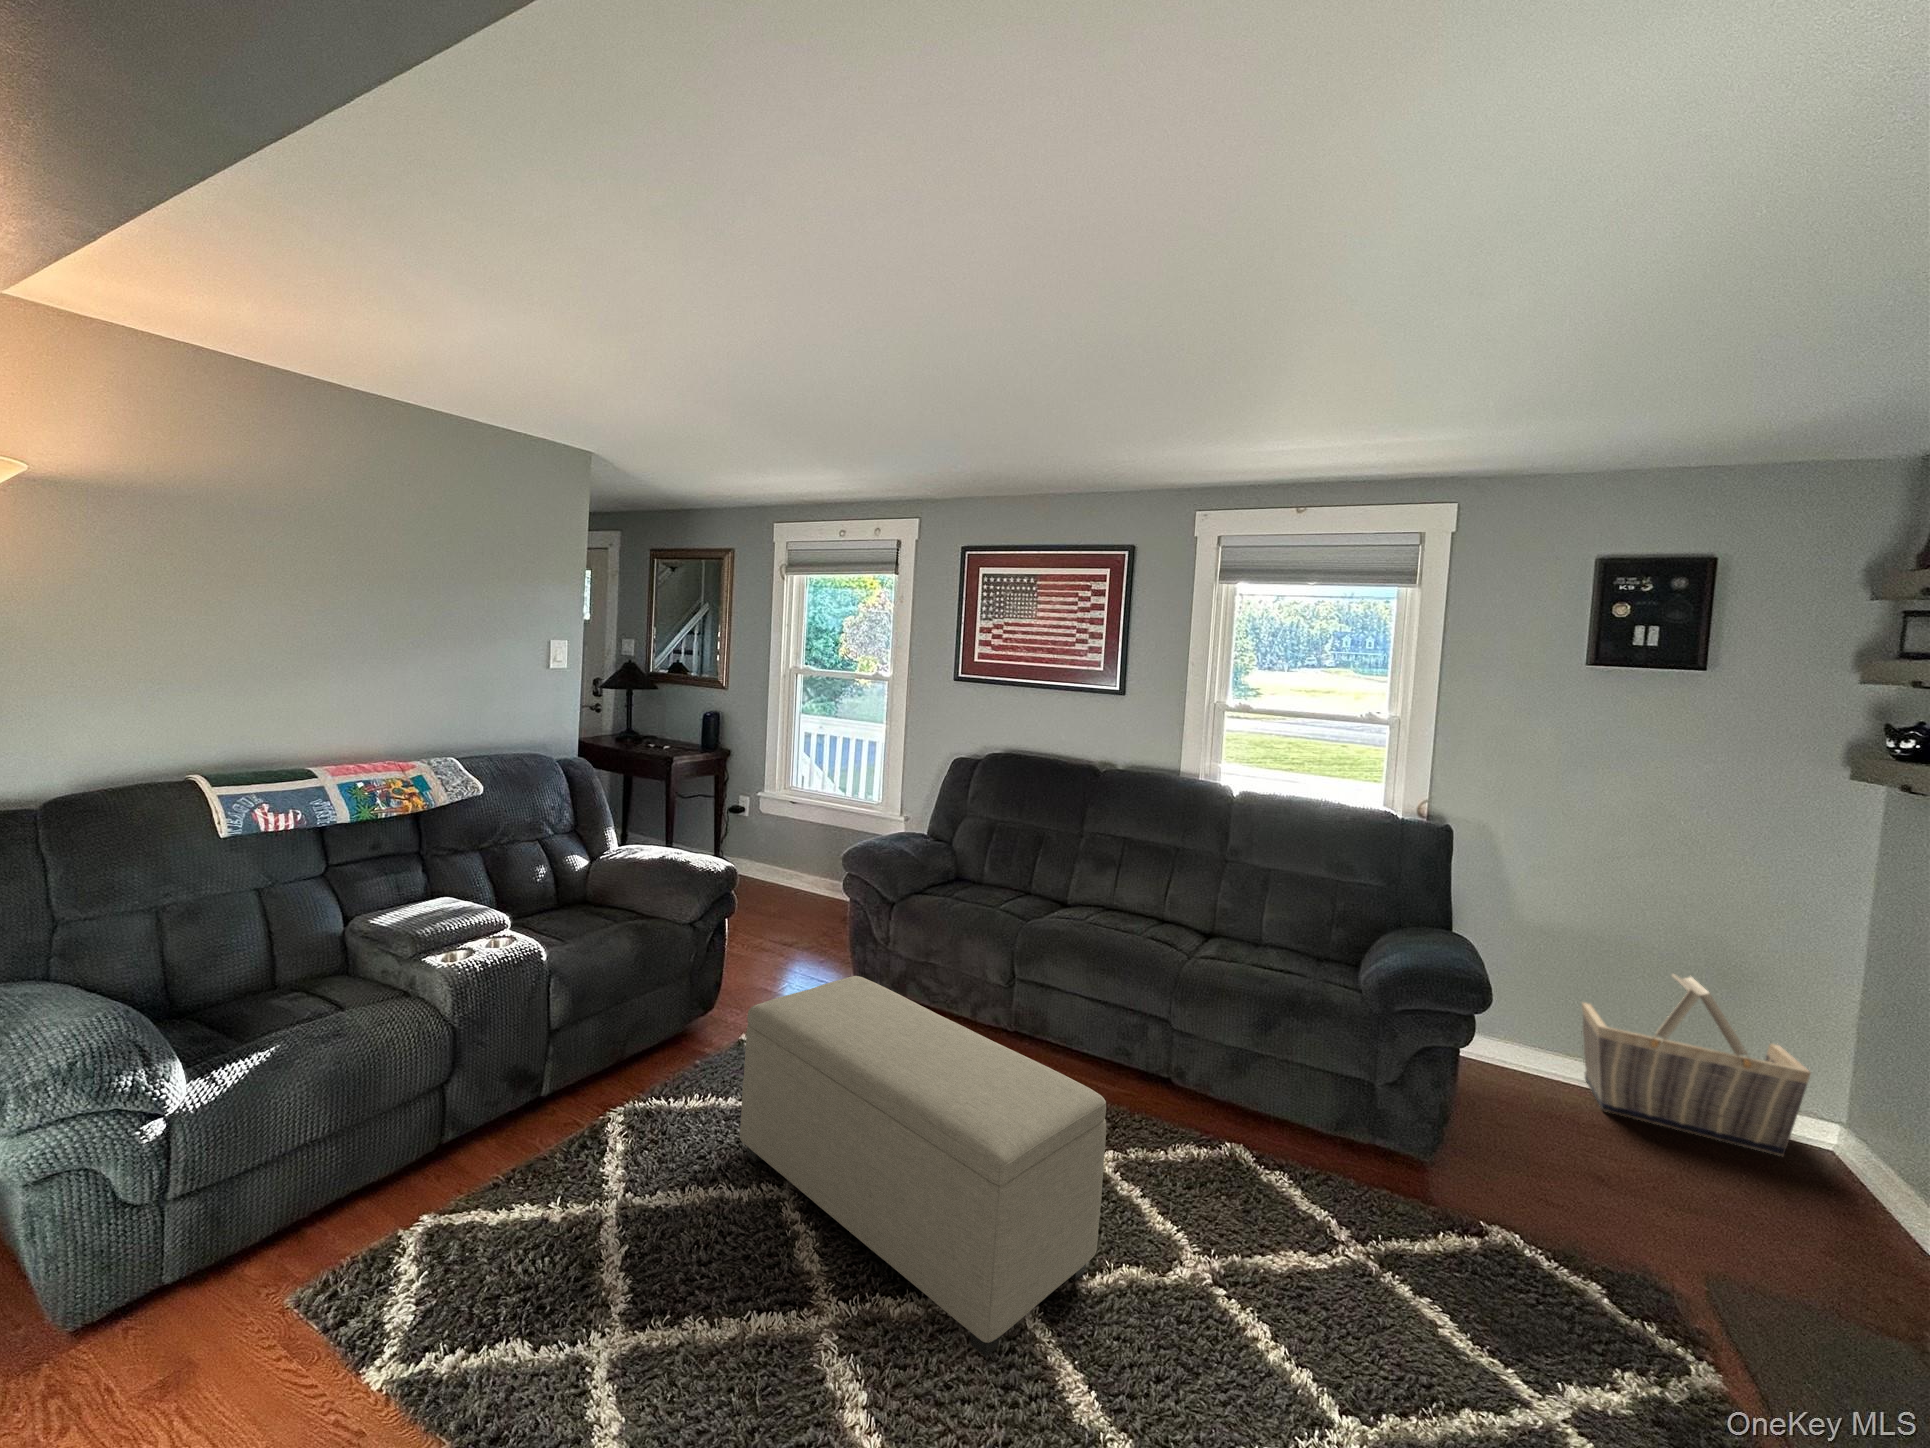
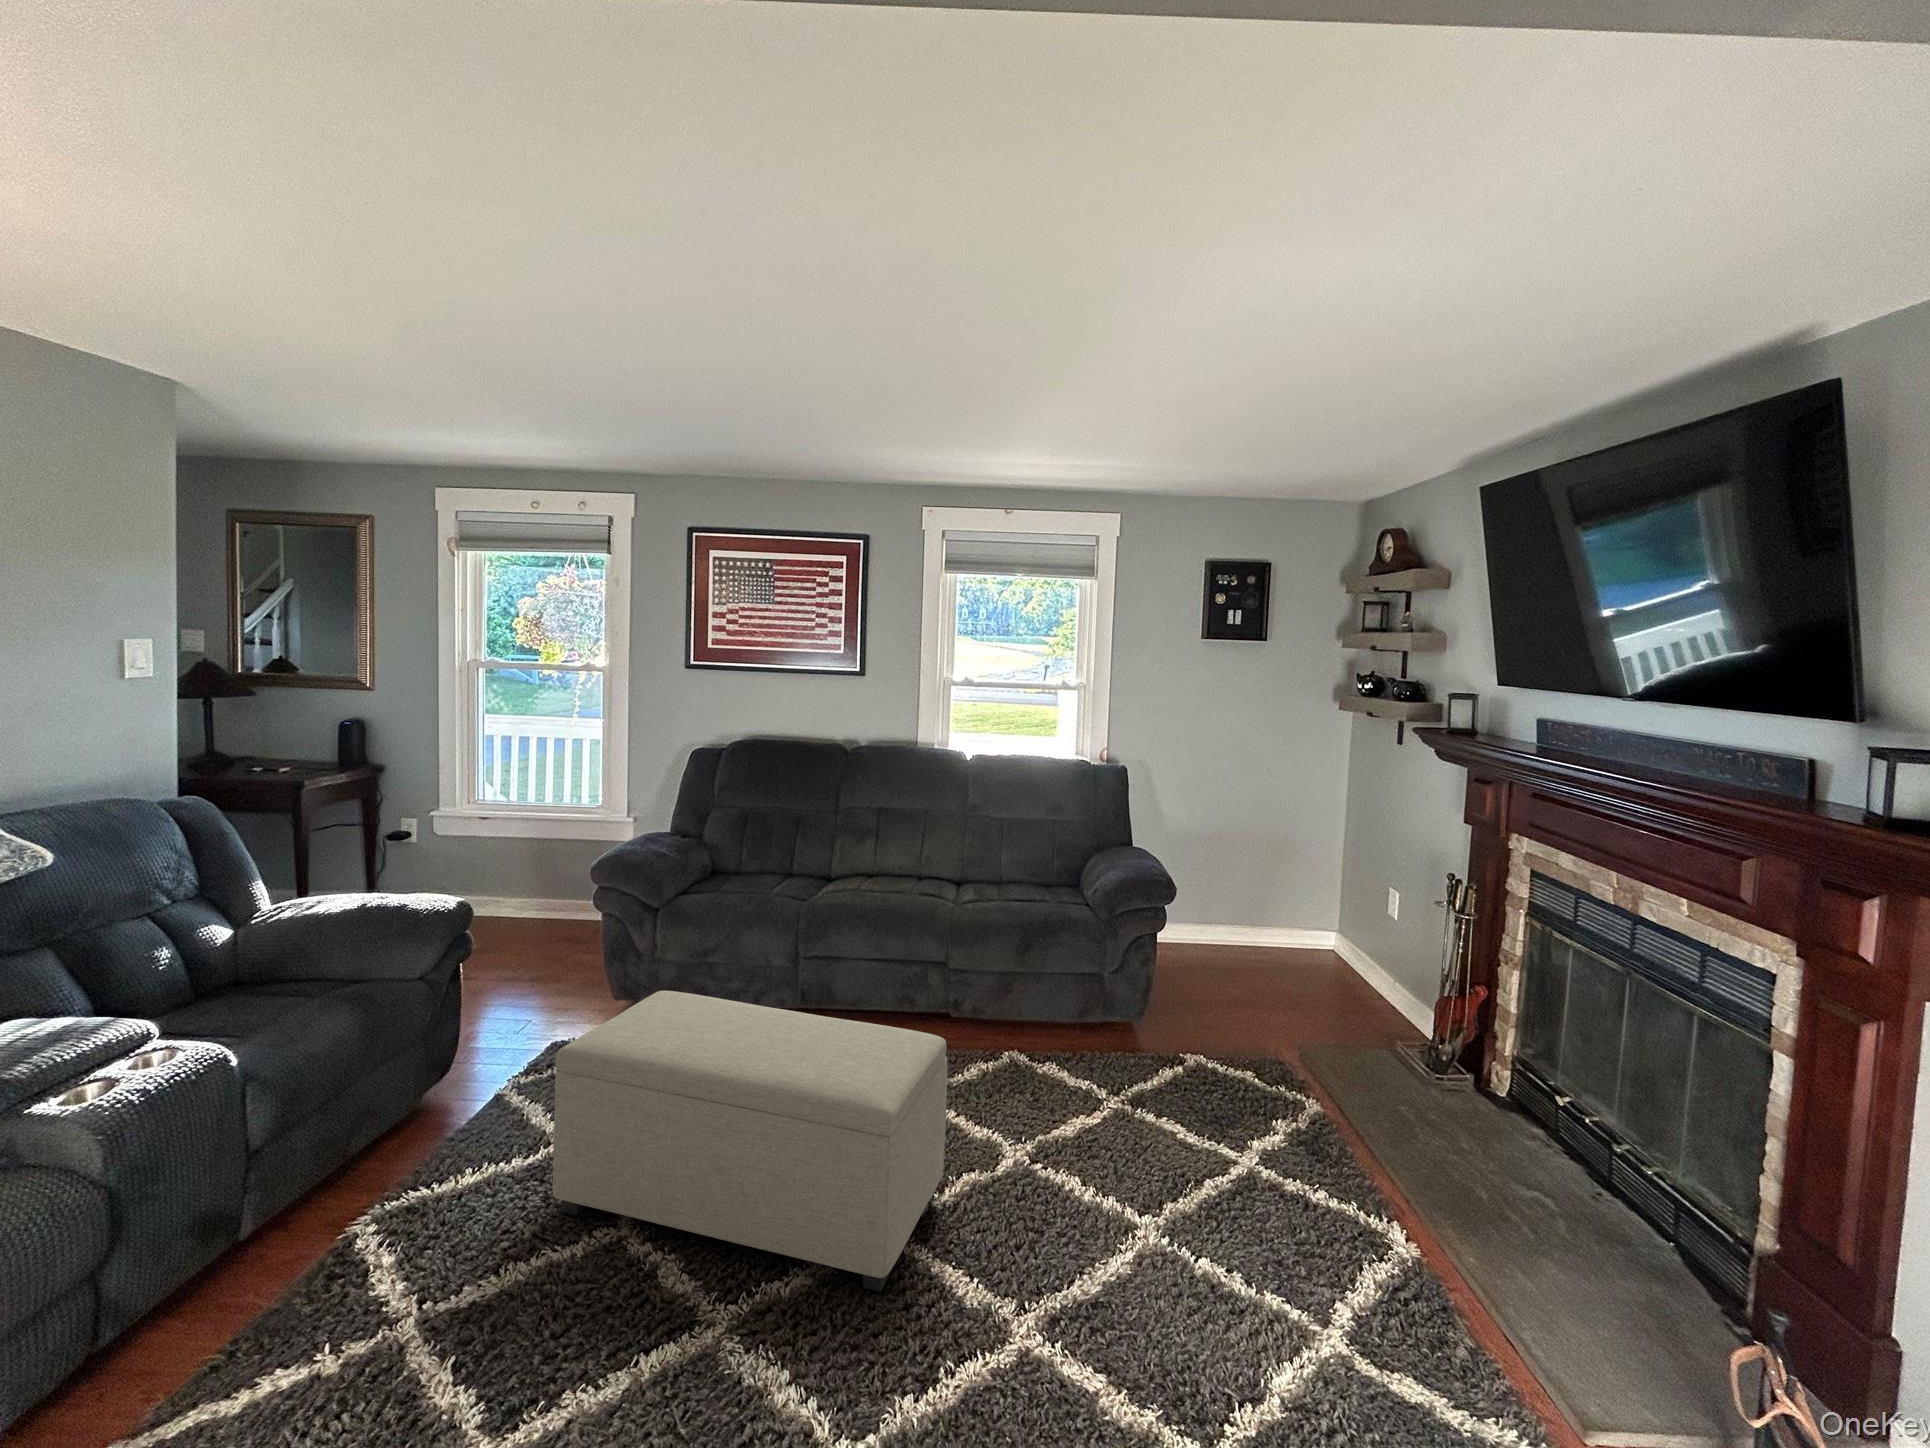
basket: present [1582,974,1811,1156] -> none [1208,852,1333,961]

